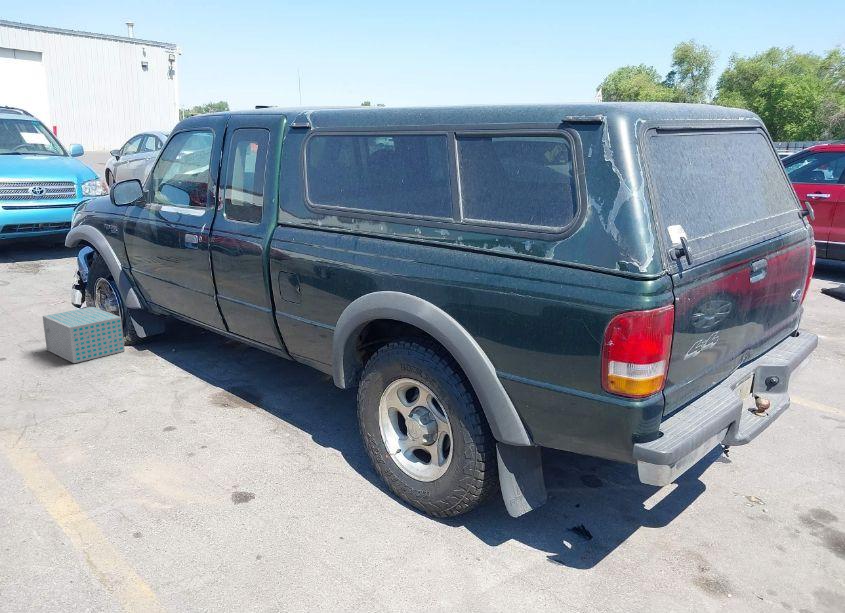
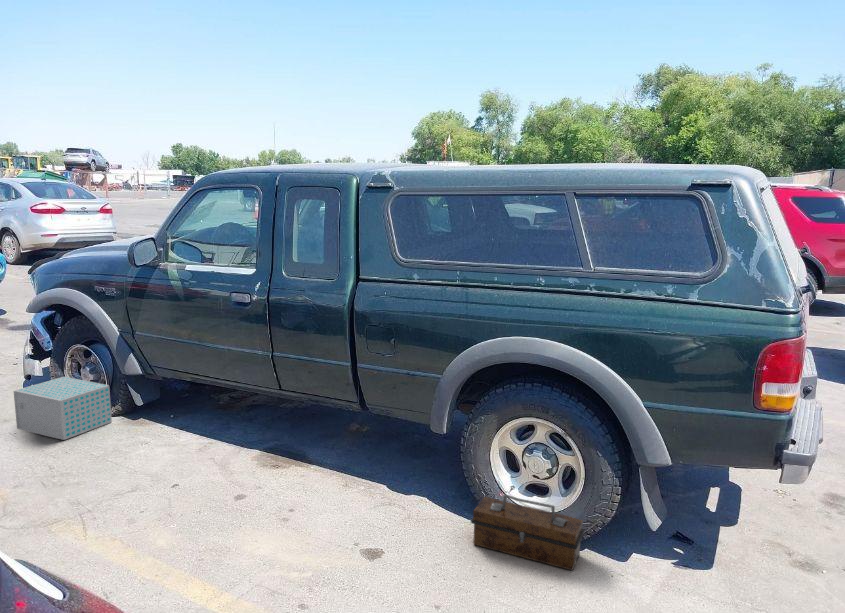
toolbox: none [344,457,454,545] -> present [471,494,585,570]

